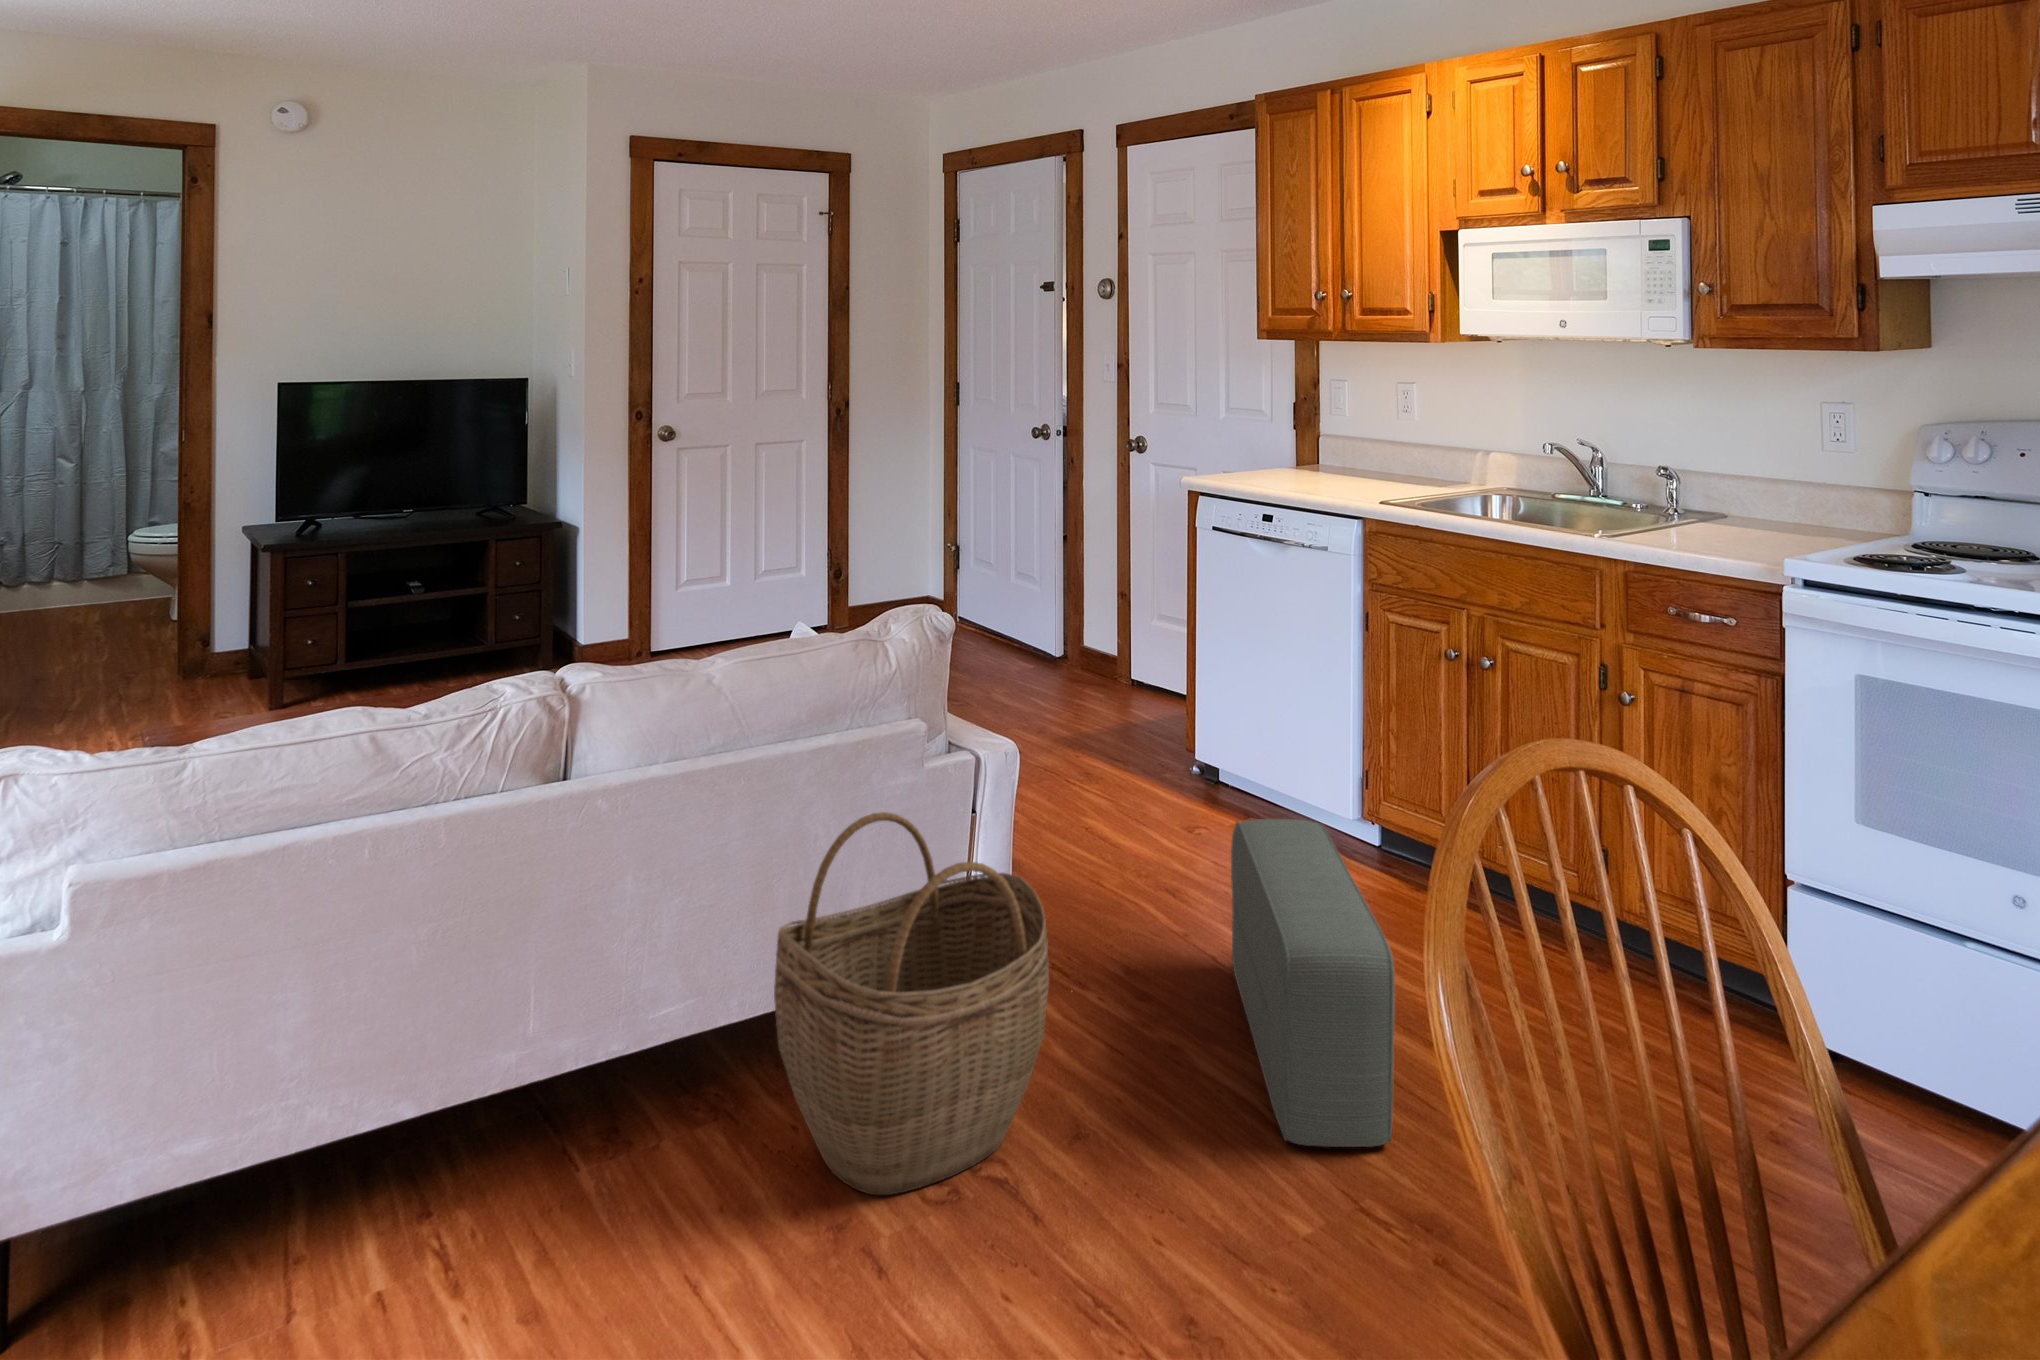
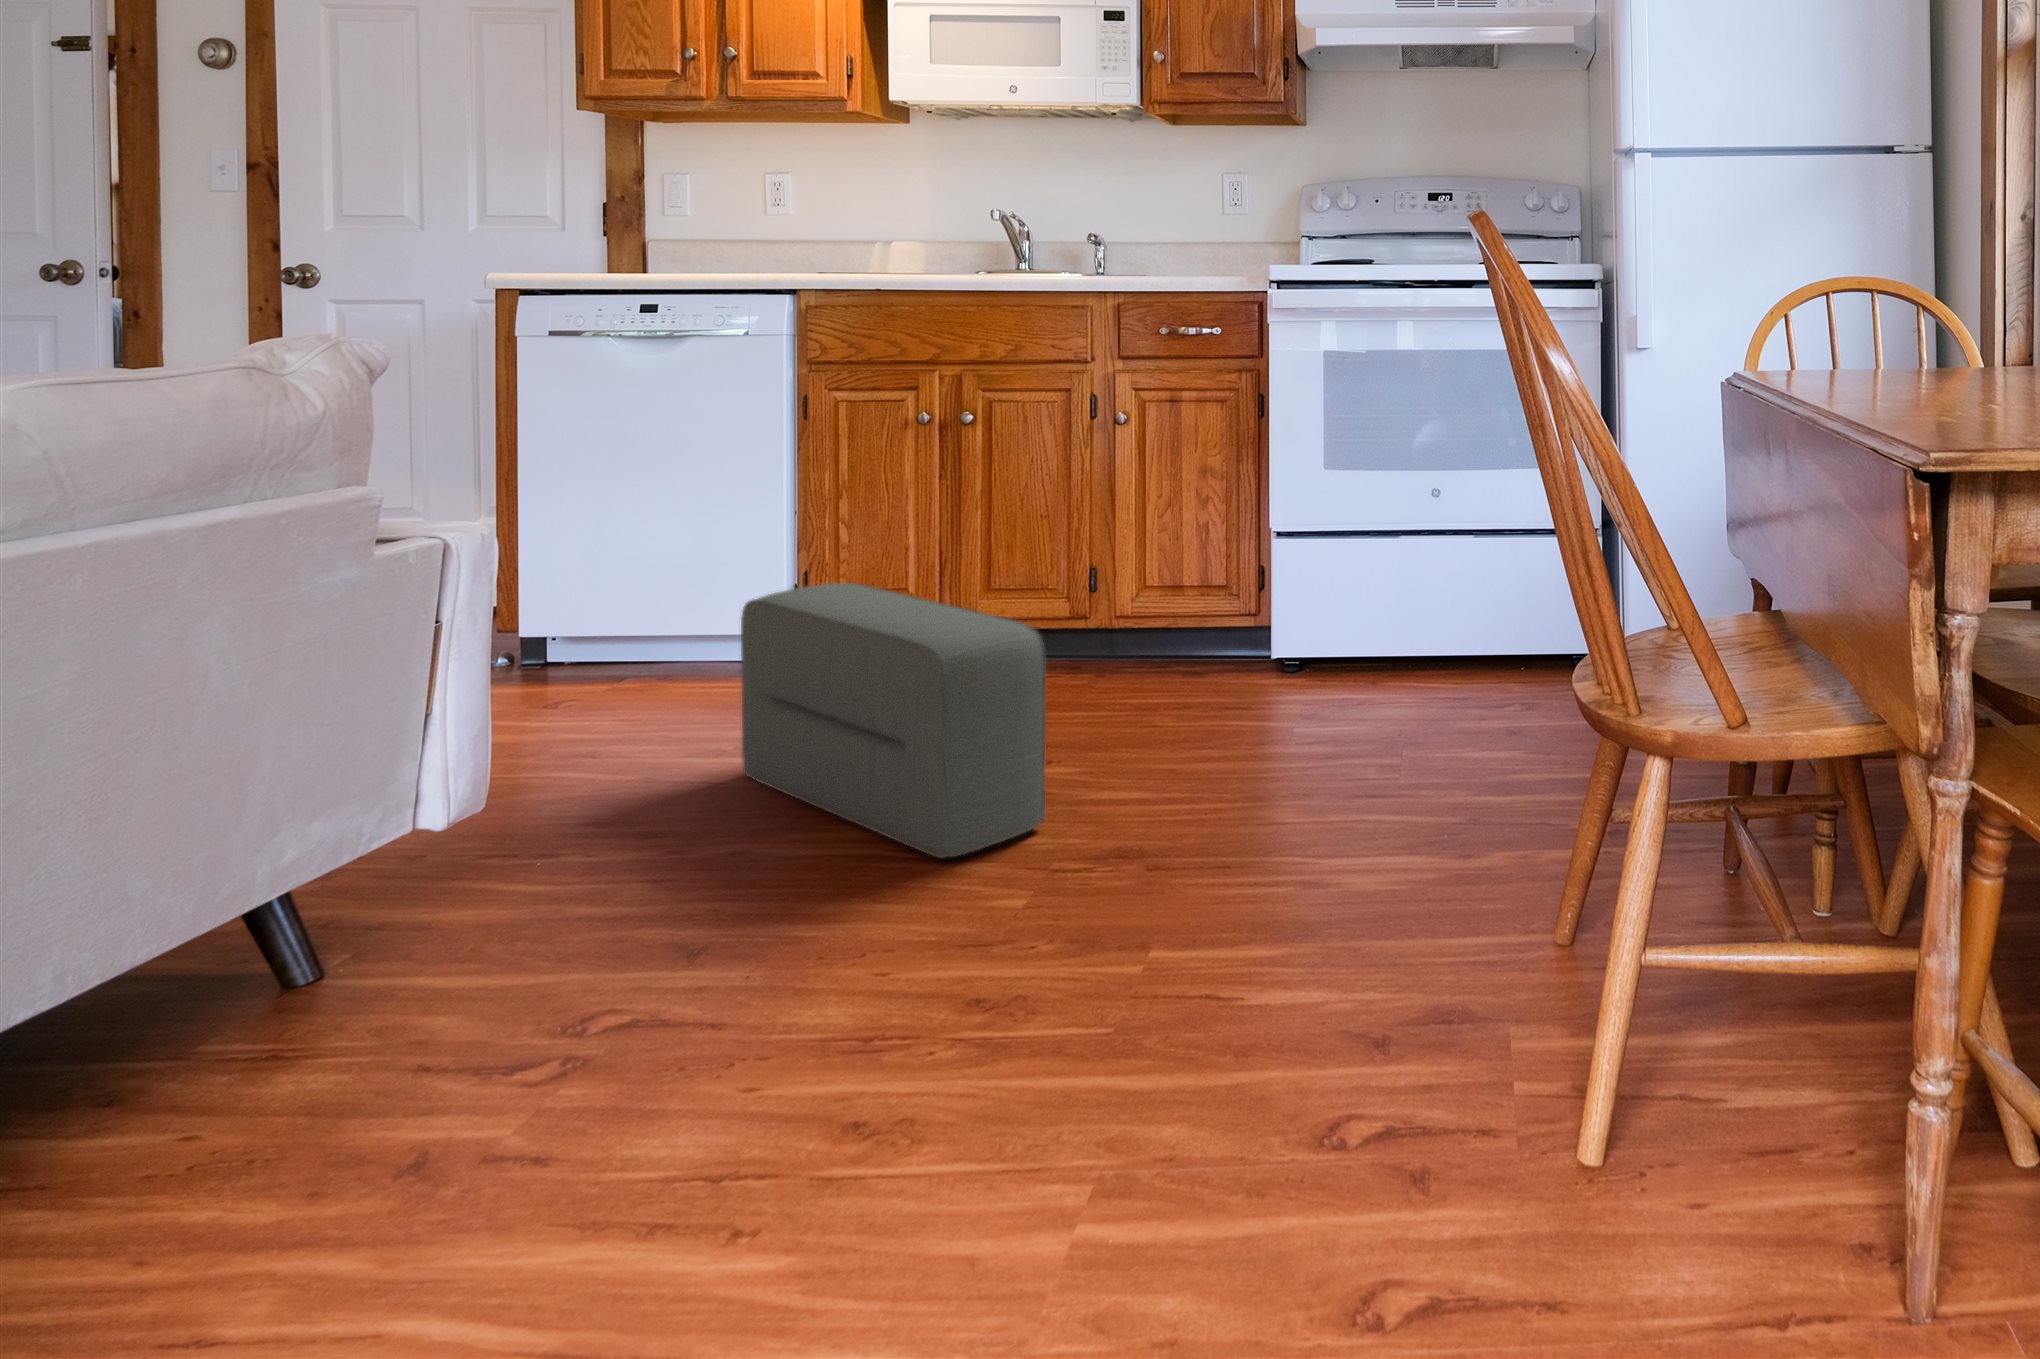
woven basket: present [774,812,1049,1195] -> none [164,605,656,1123]

